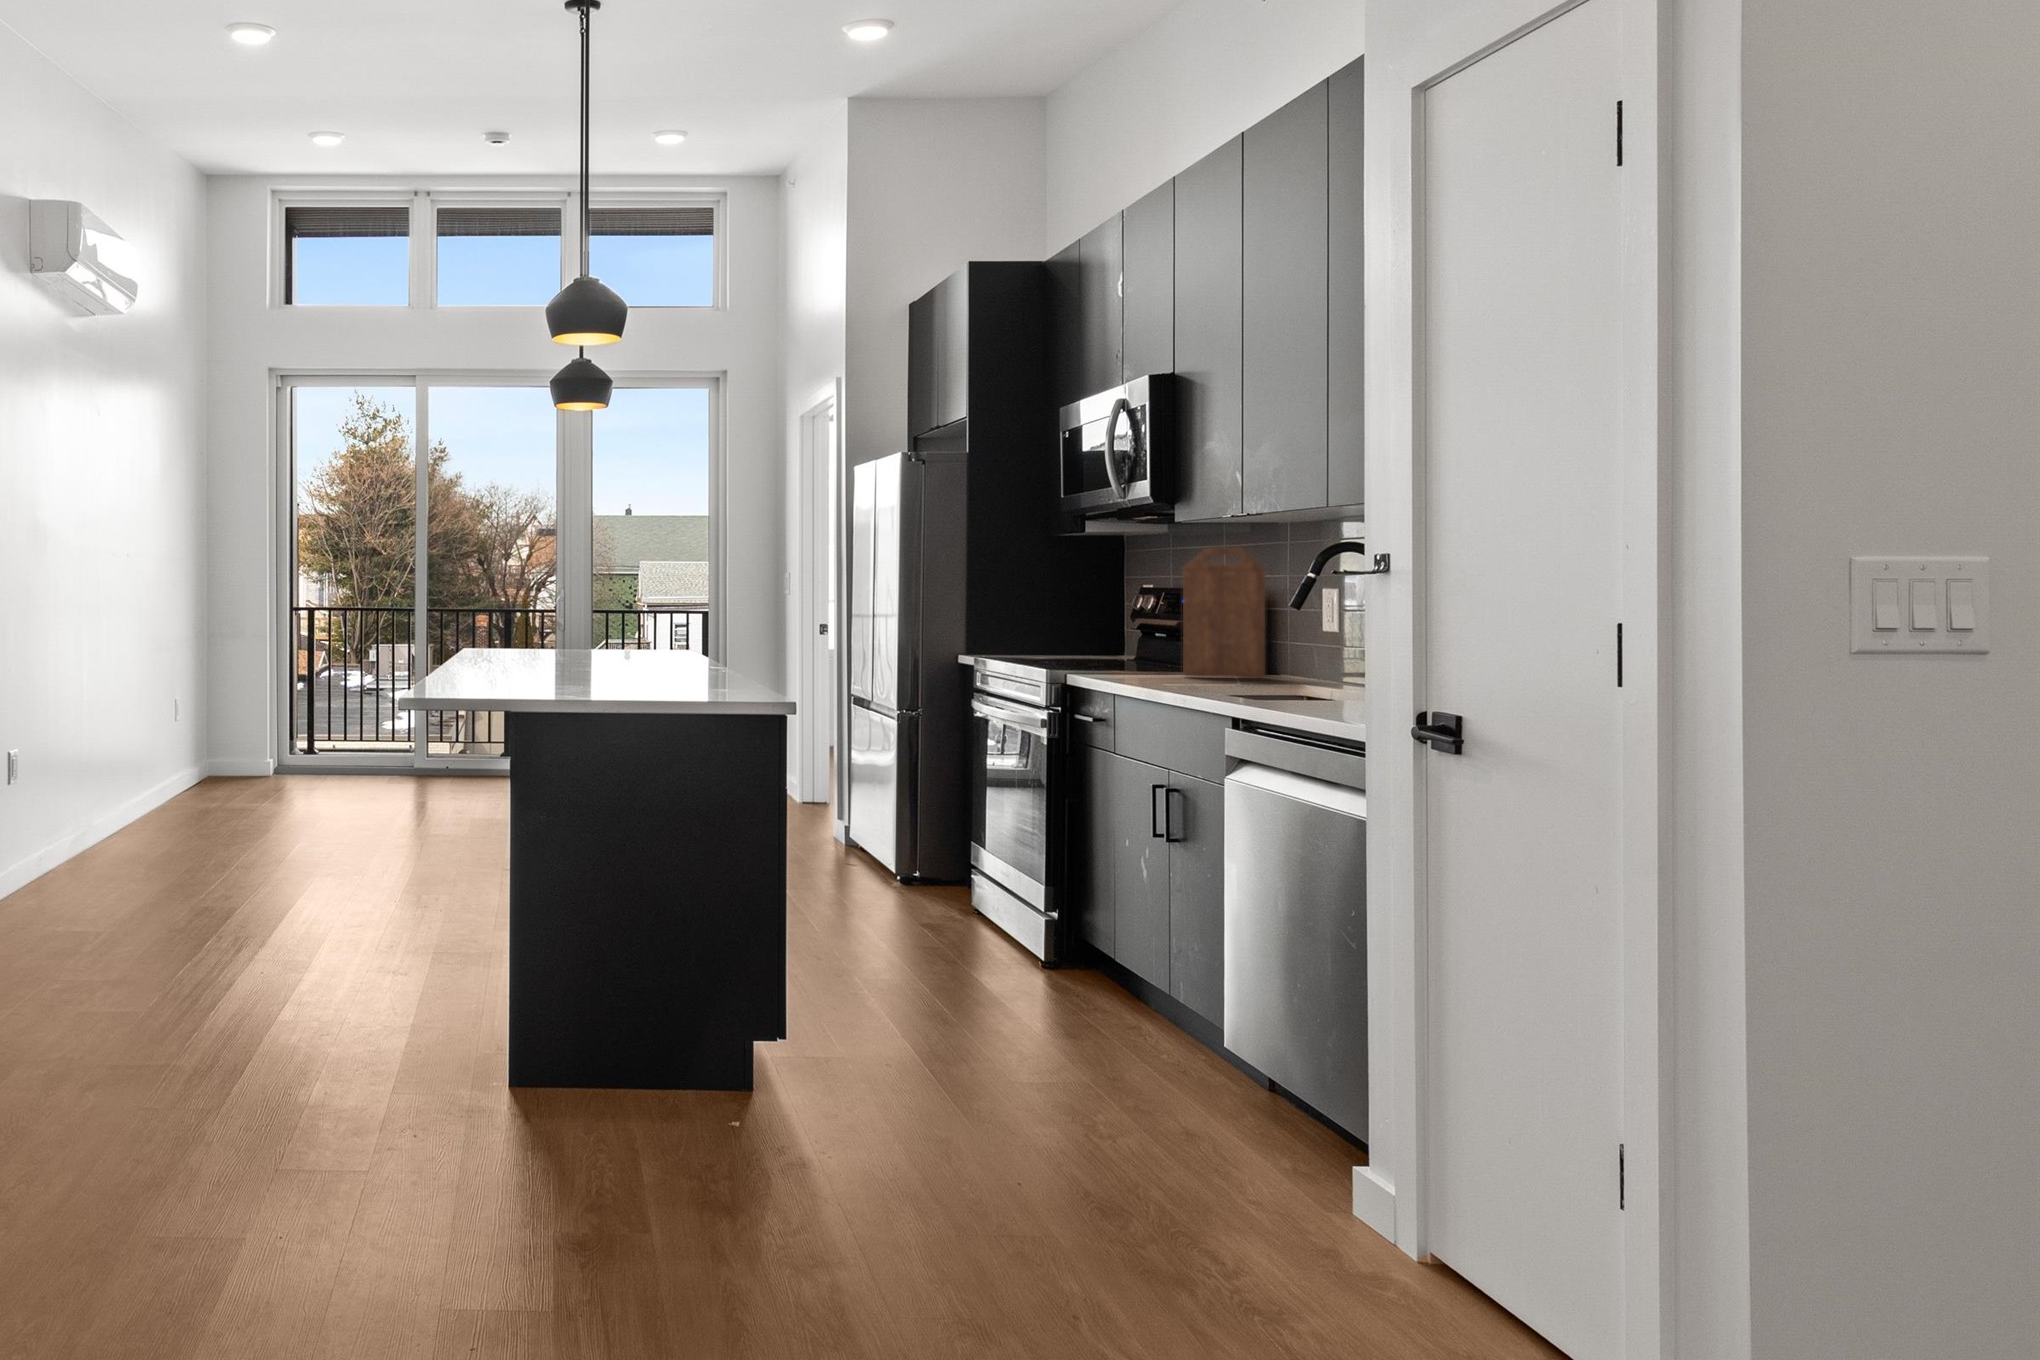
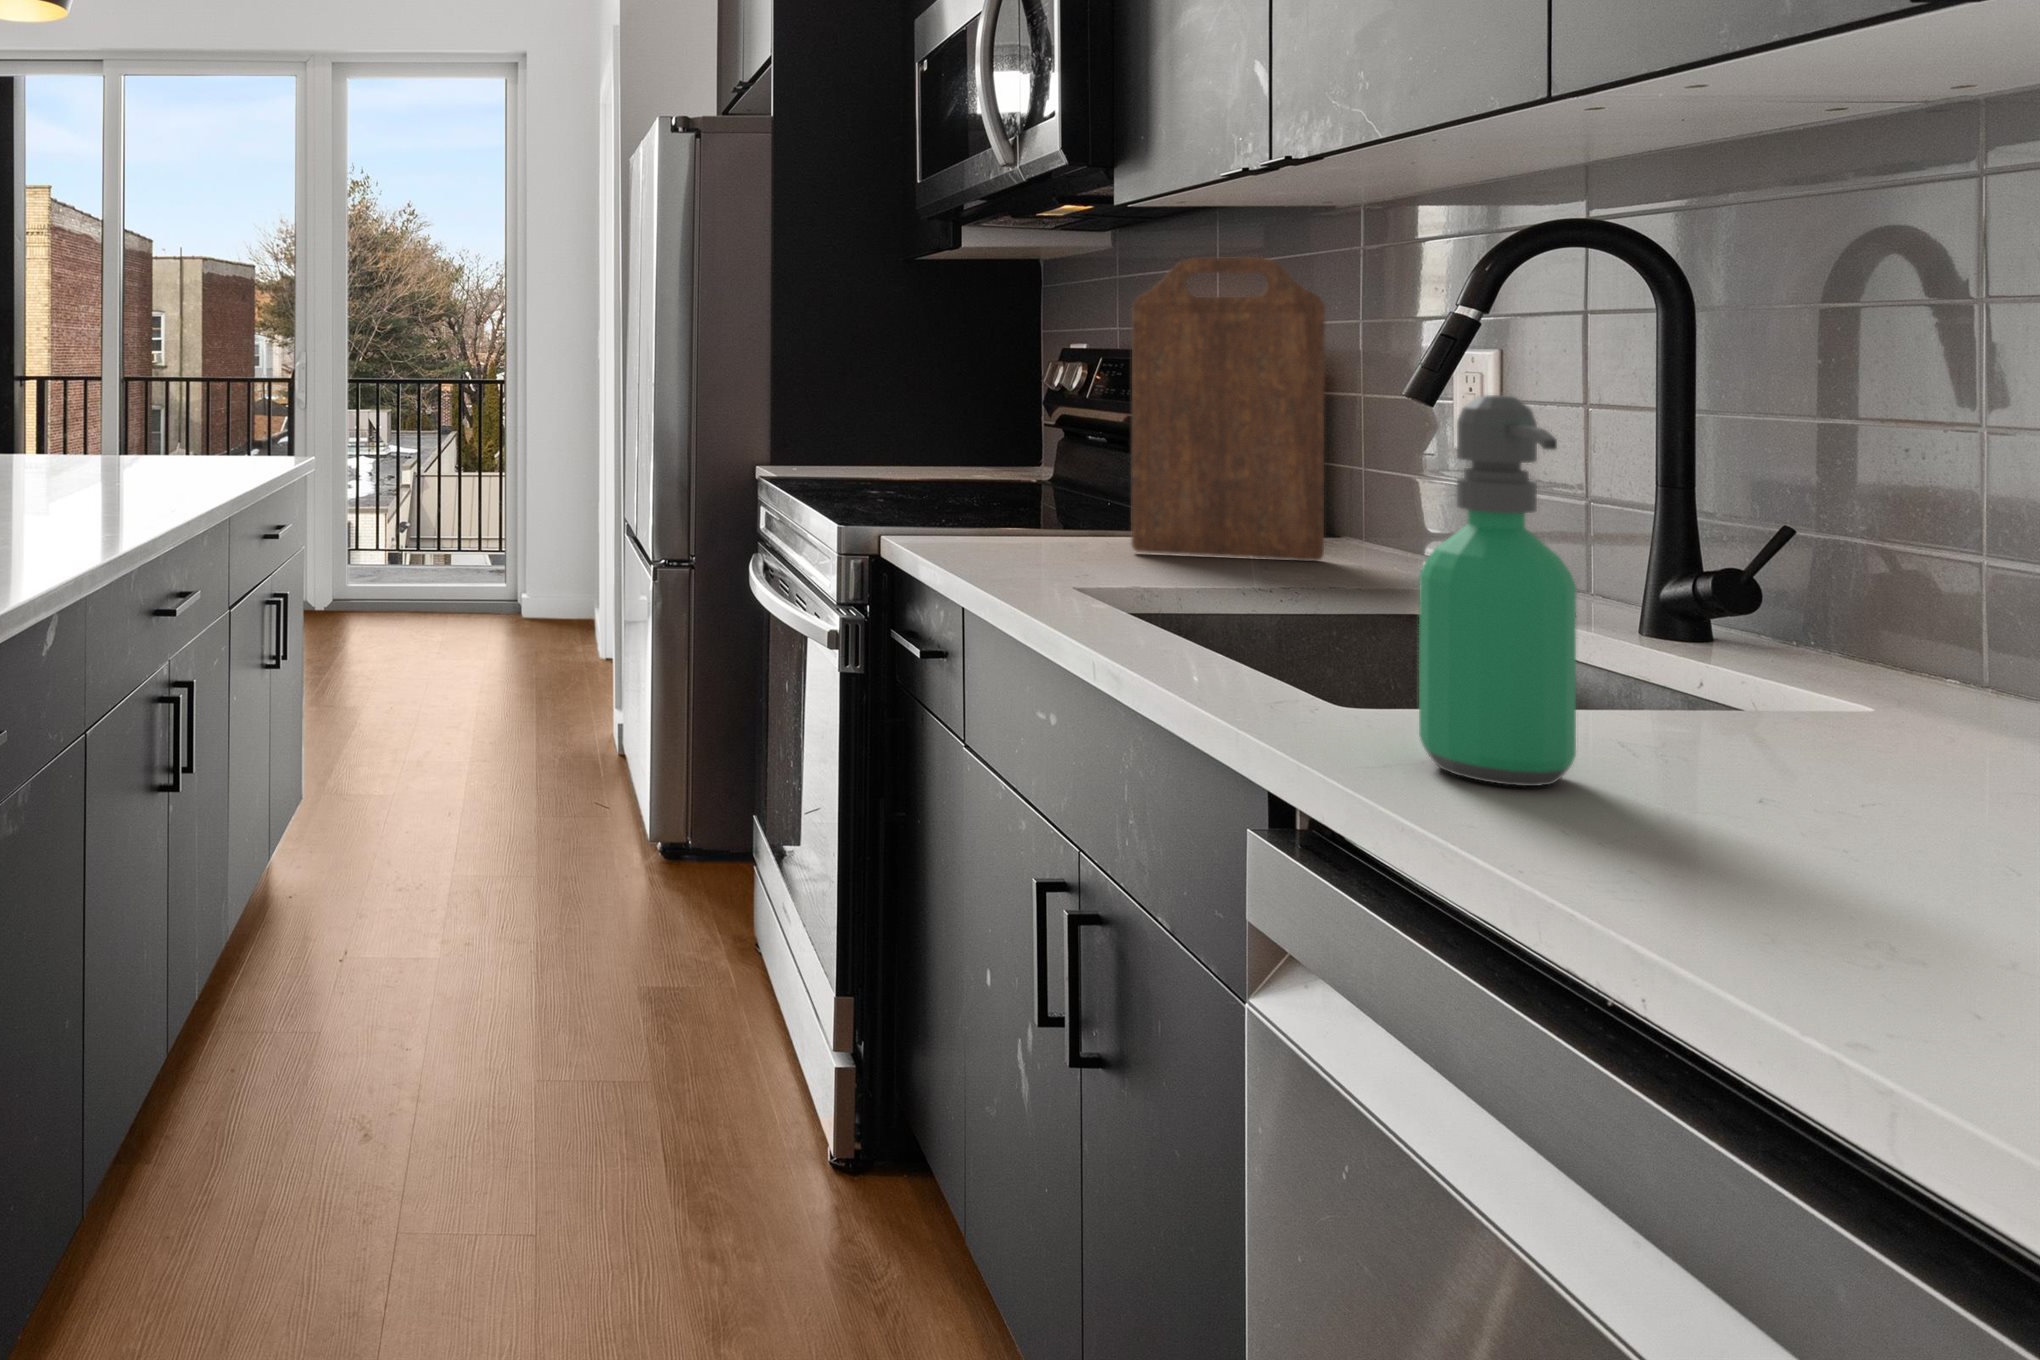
soap dispenser: none [1266,600,1305,702] -> present [1419,395,1576,786]

